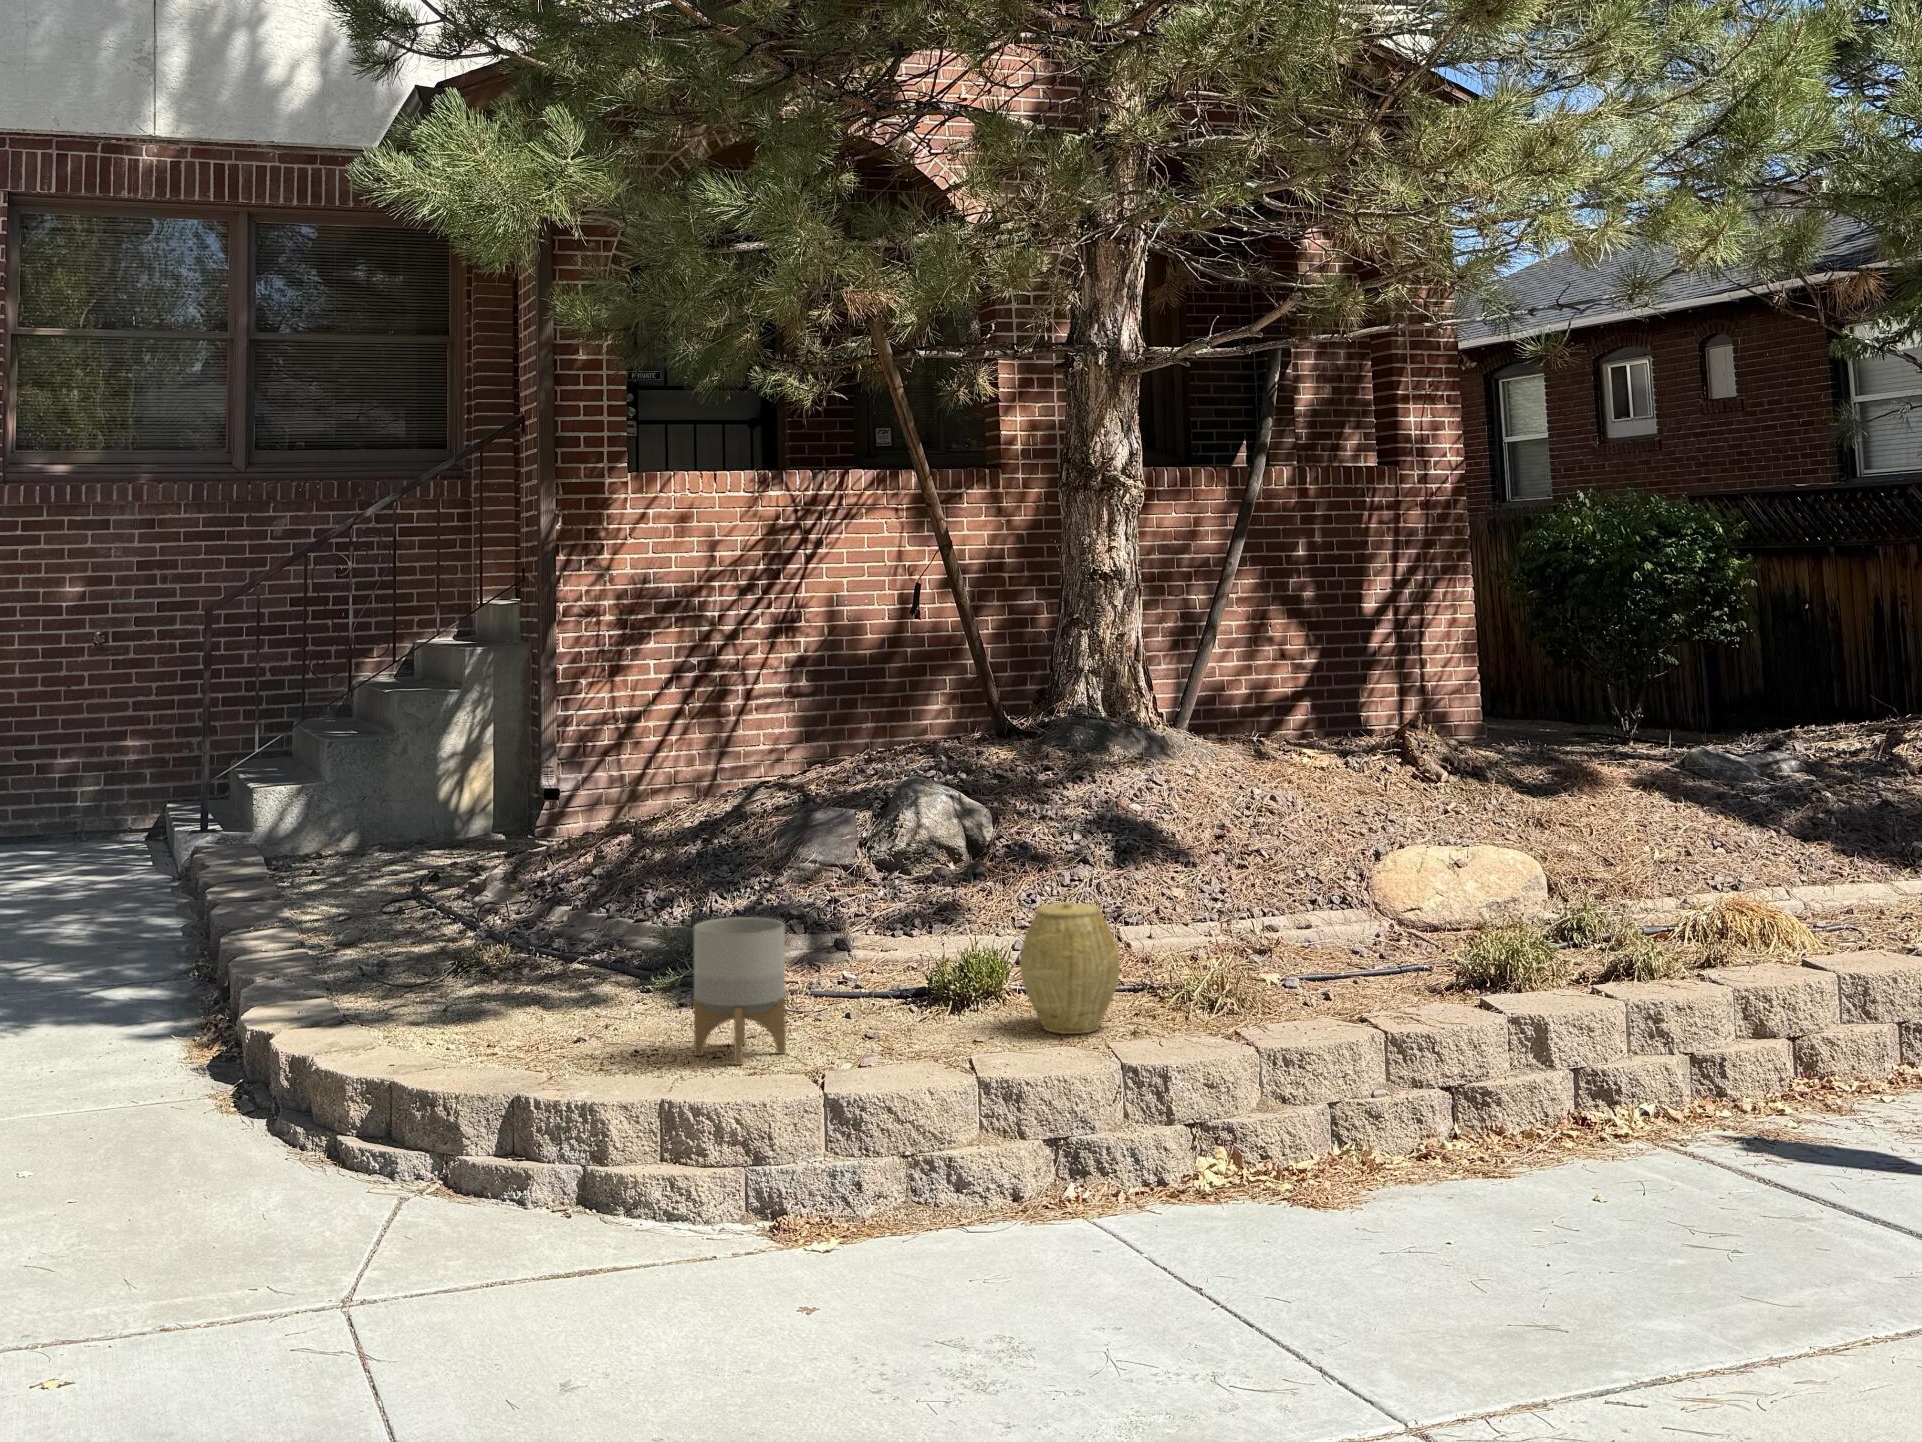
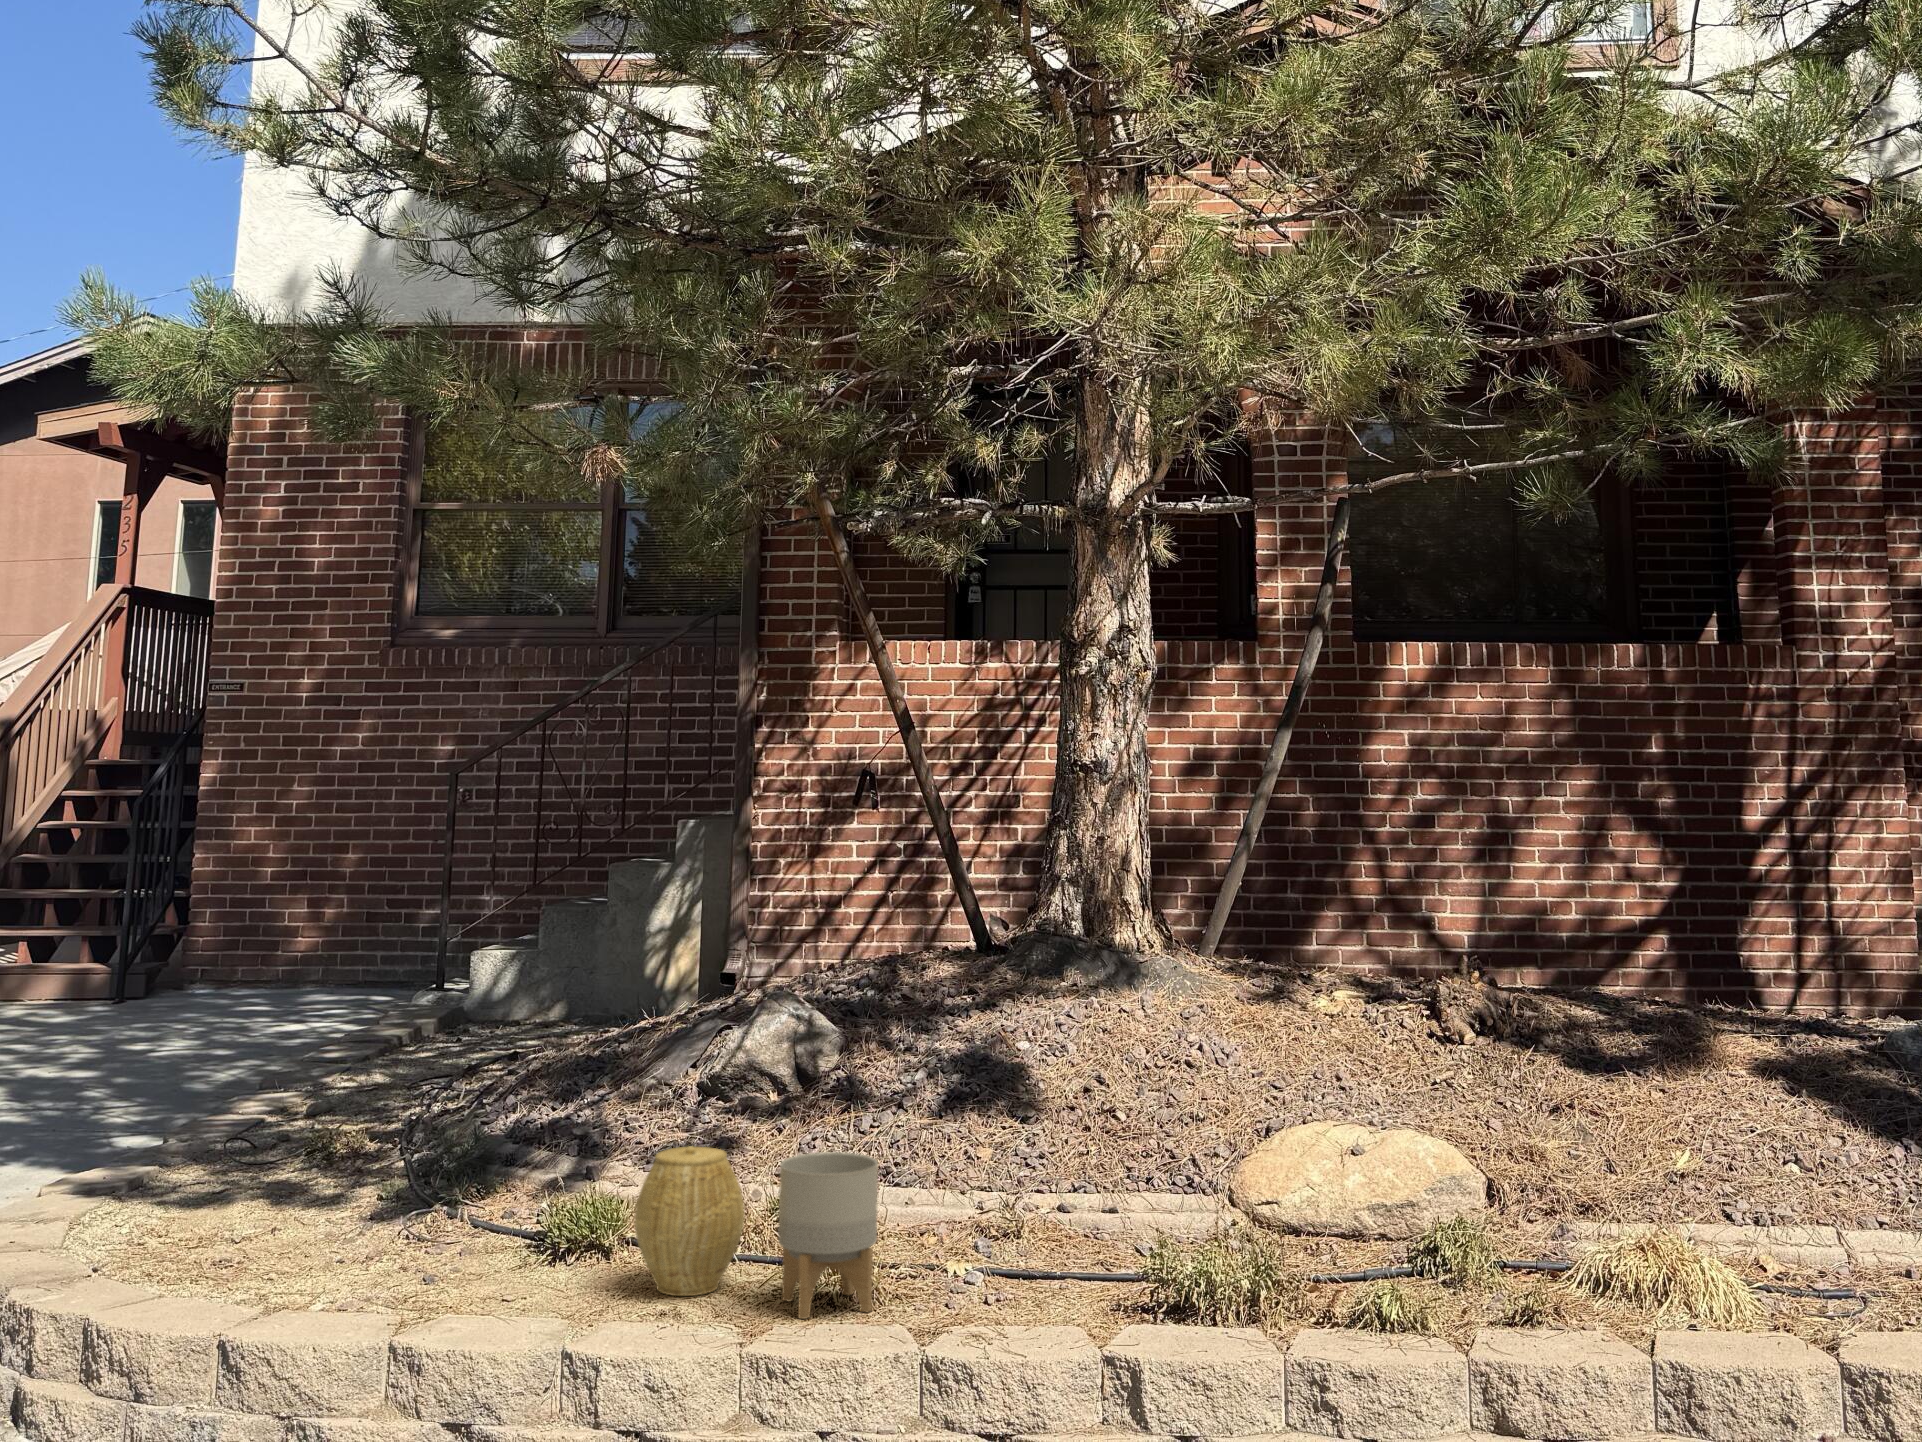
planter: present [693,917,786,1065] -> present [778,1152,878,1319]

